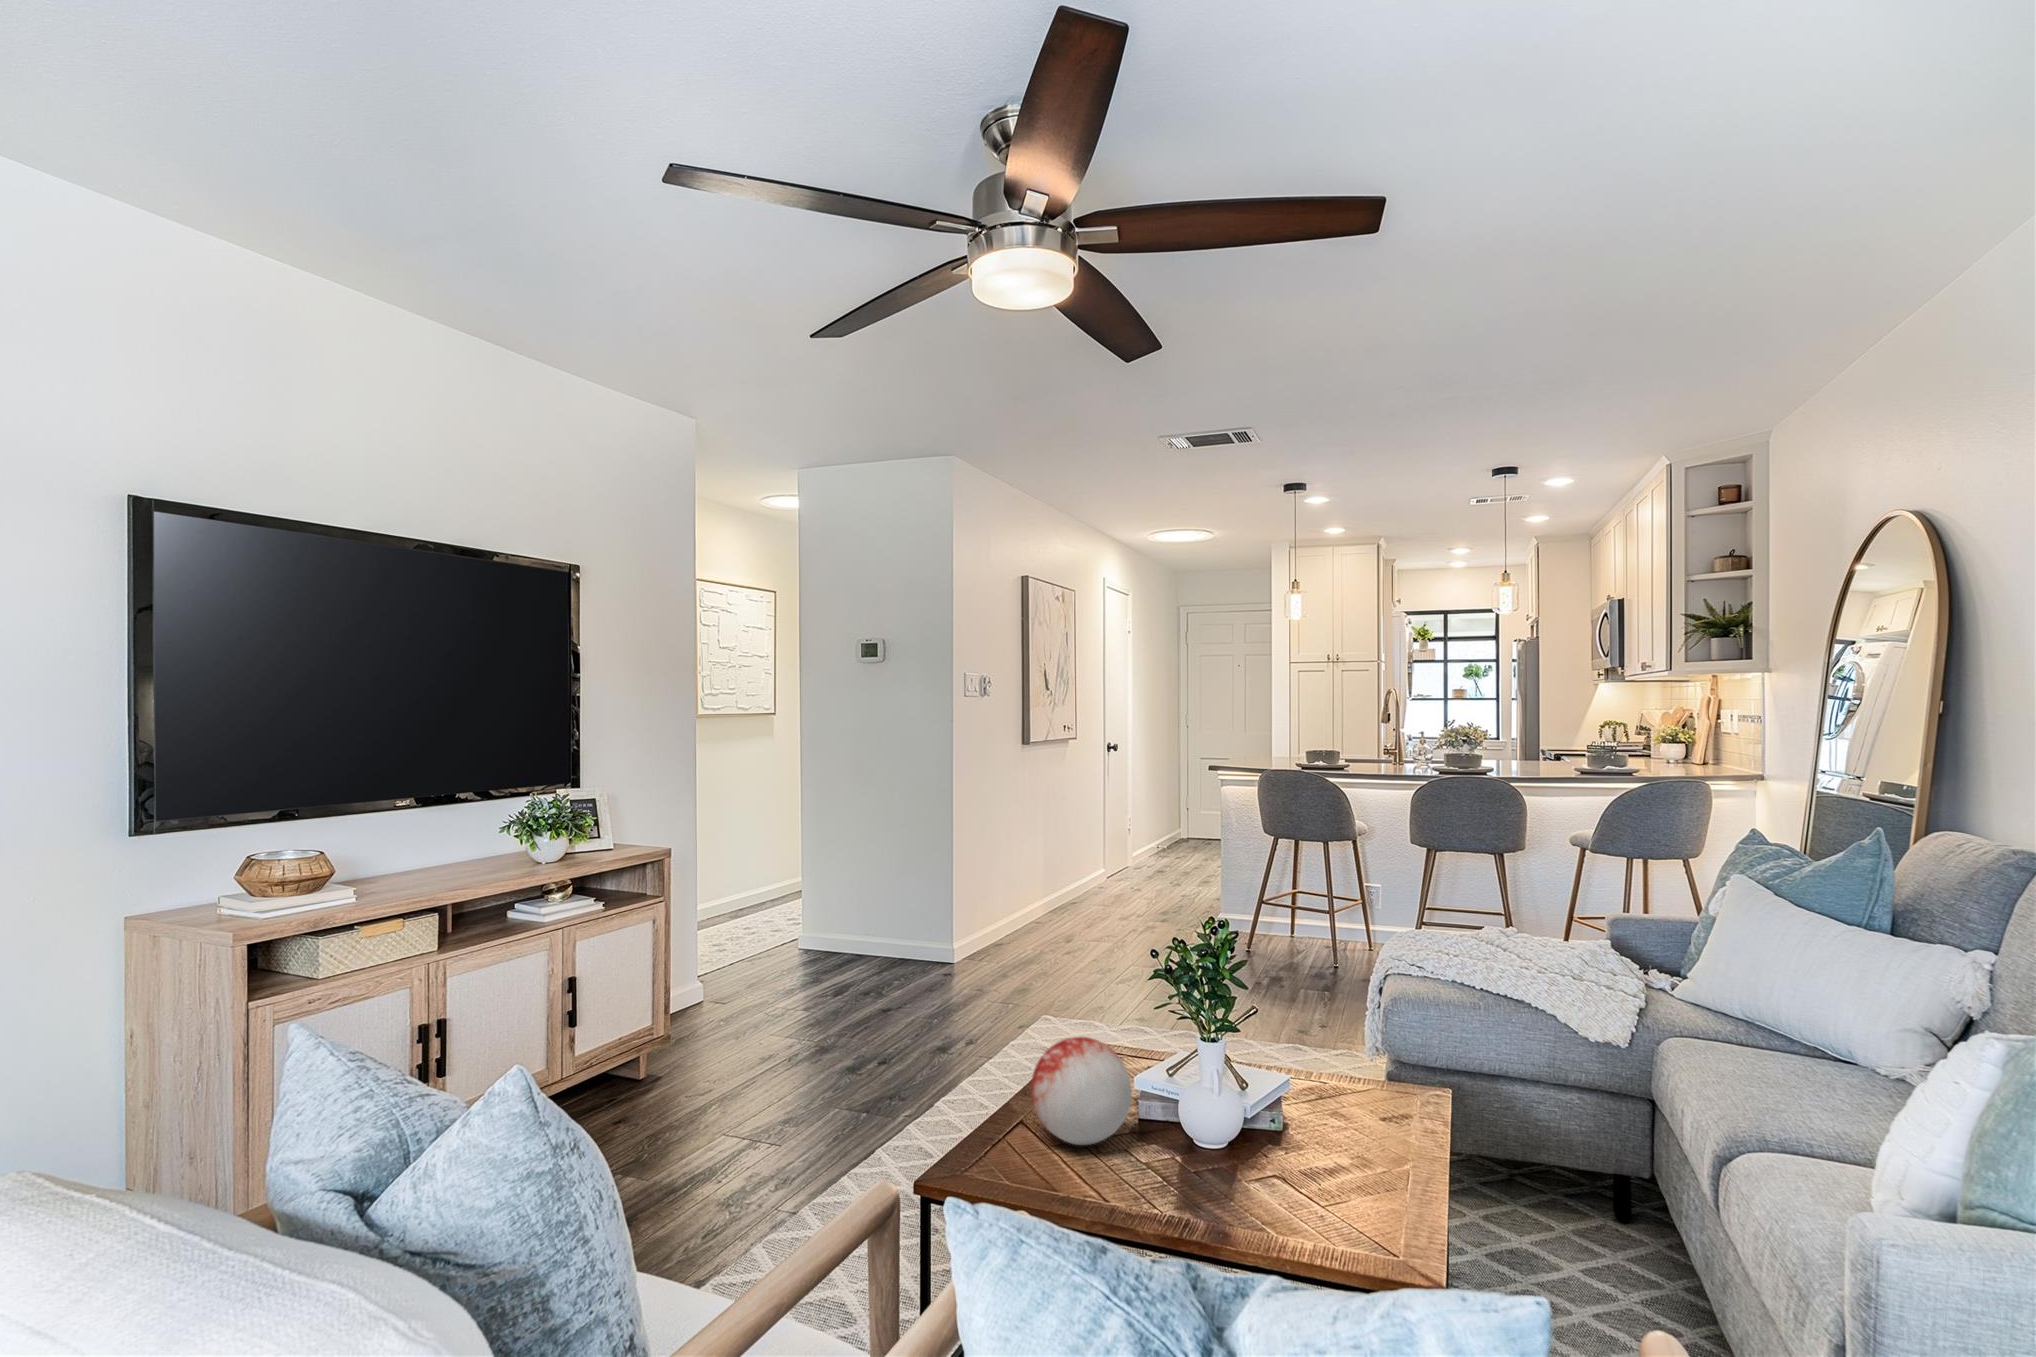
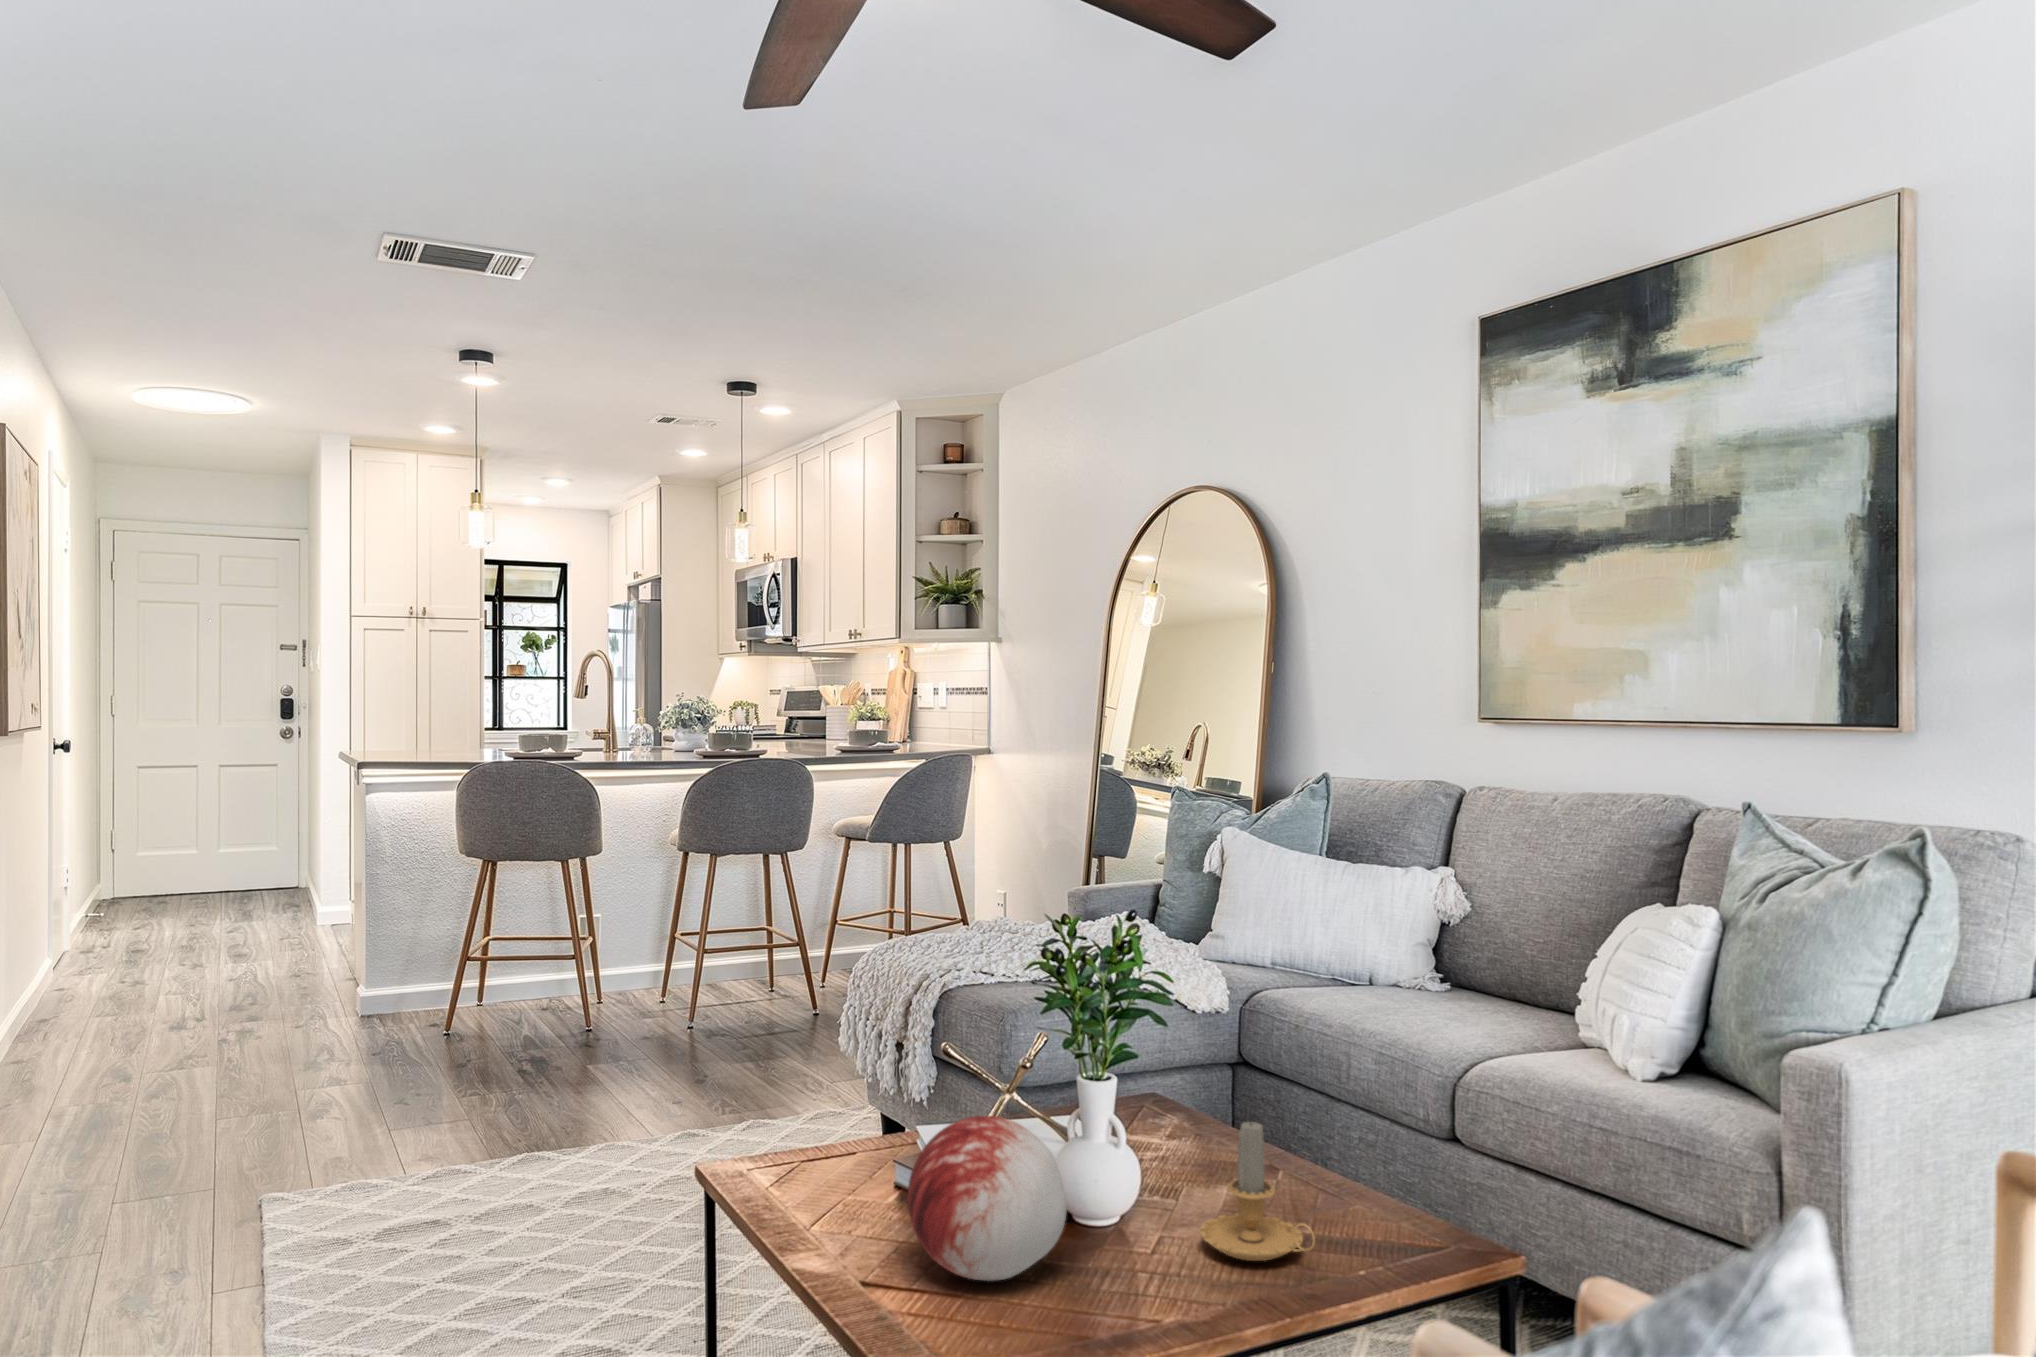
candle: none [1209,1091,1288,1201] -> present [1200,1121,1315,1261]

